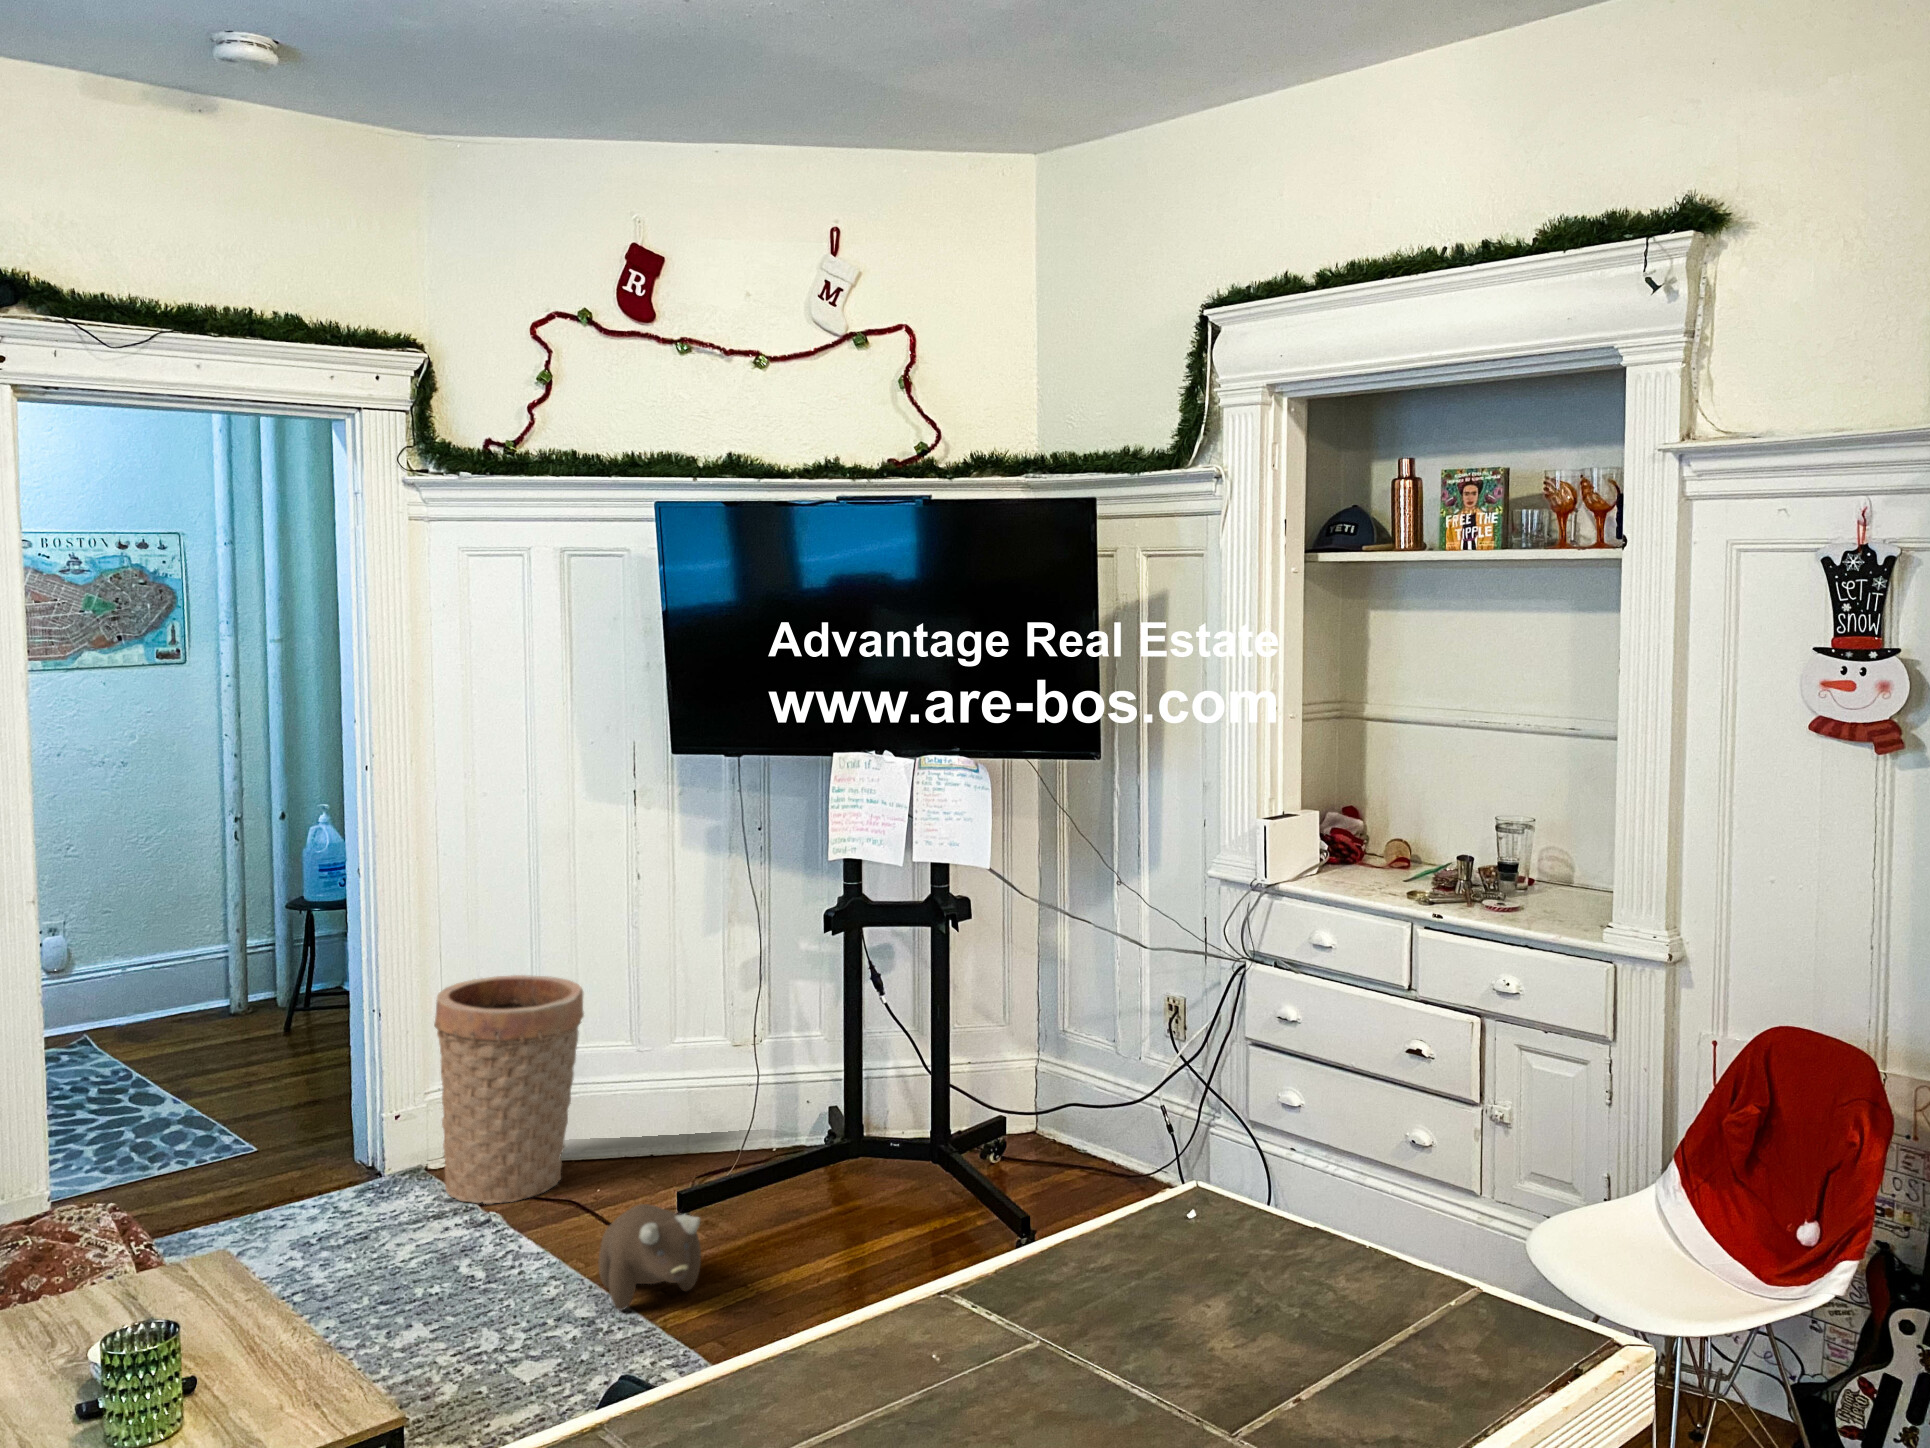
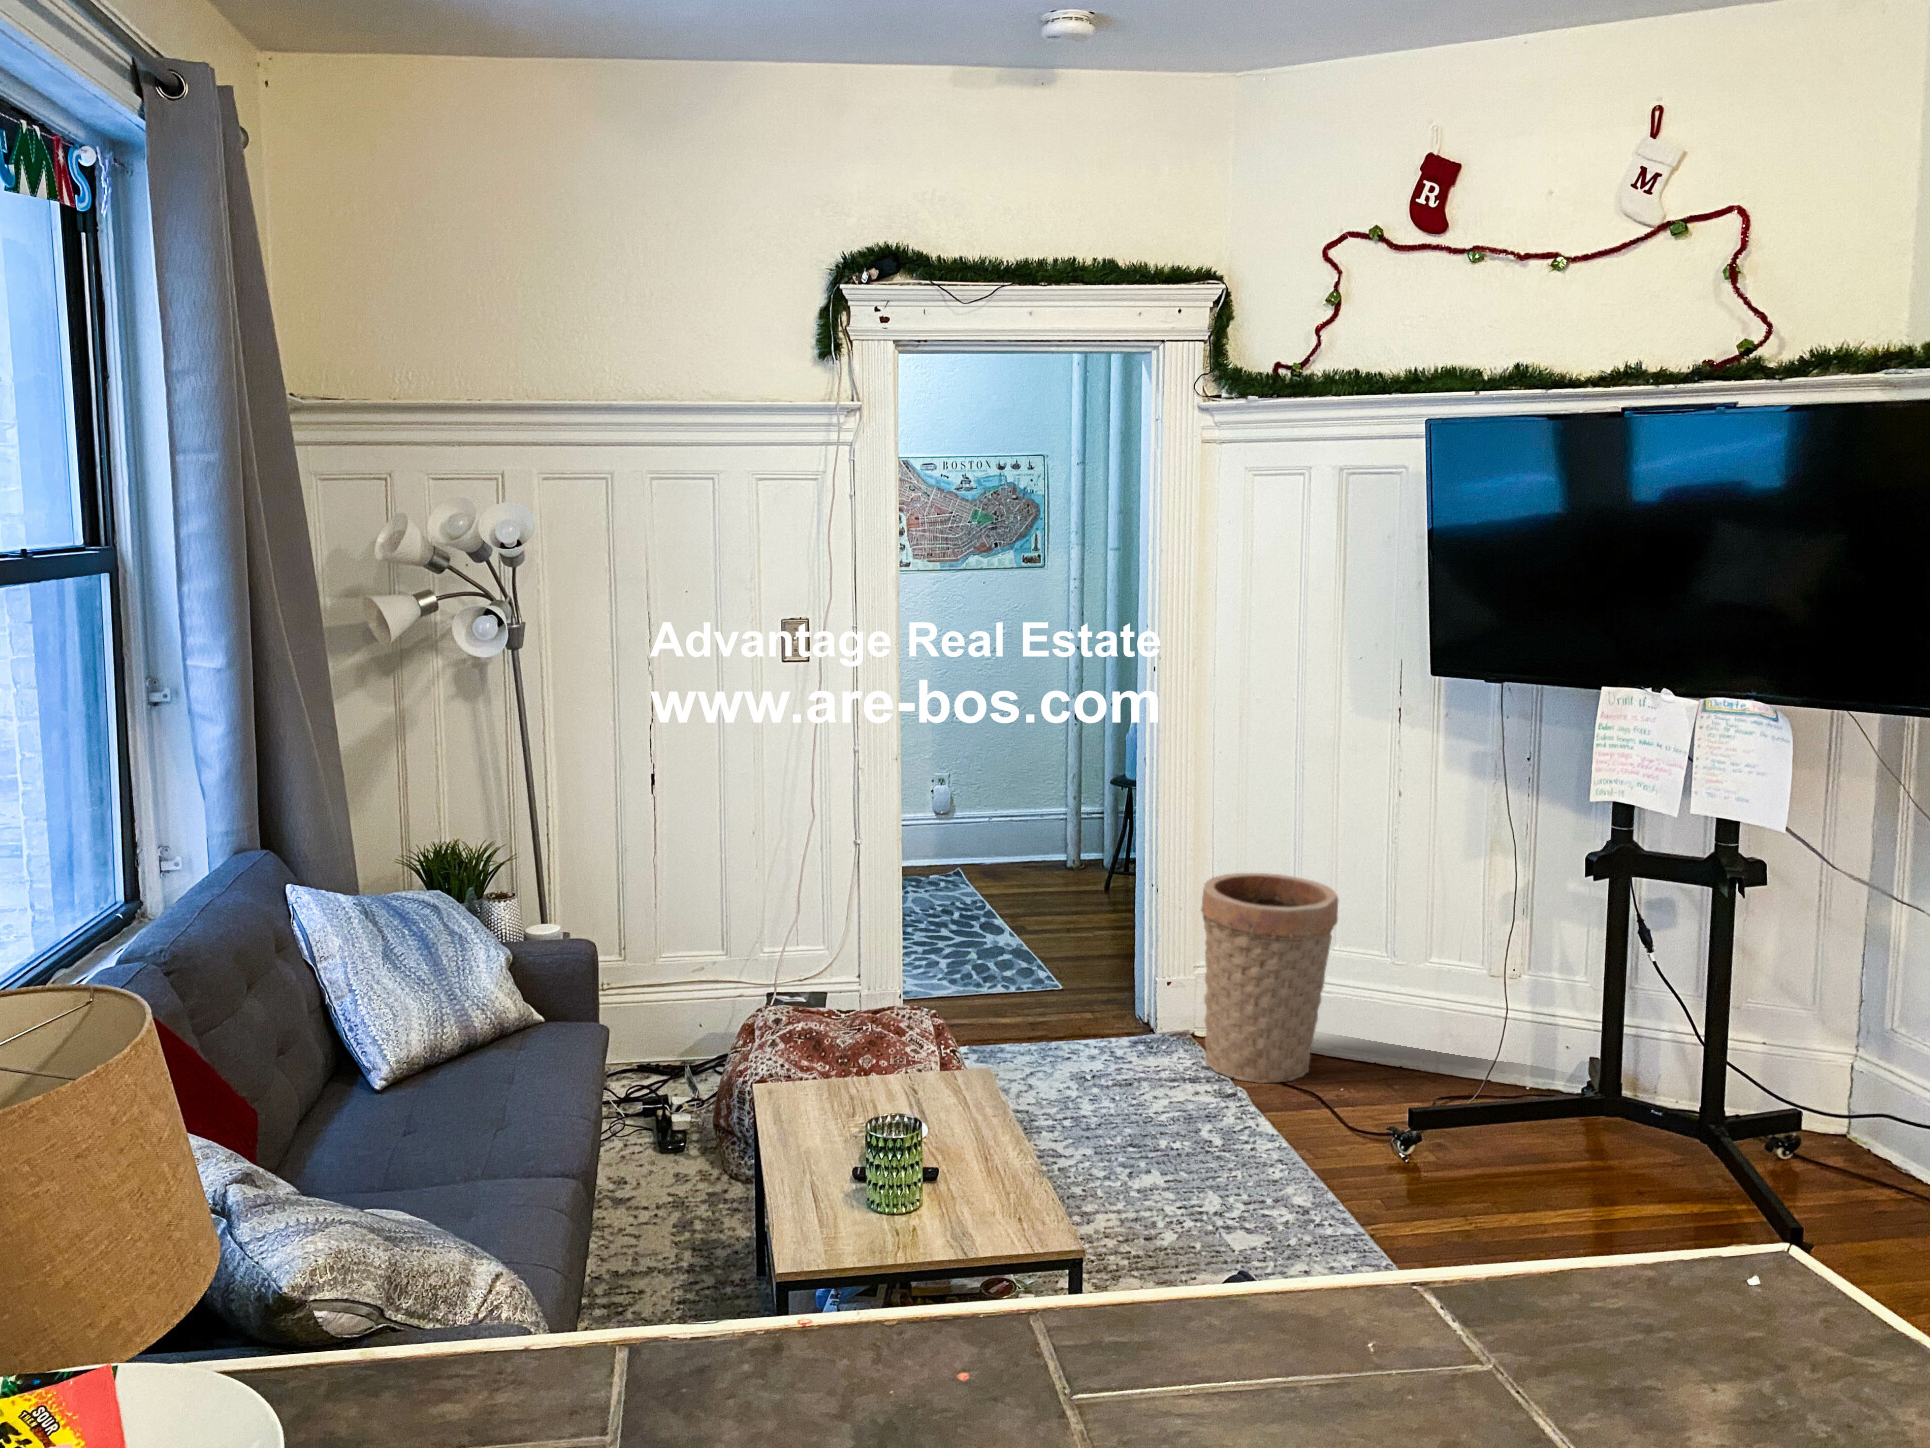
plush toy: present [598,1204,701,1310] -> none [1319,1113,1416,1207]

